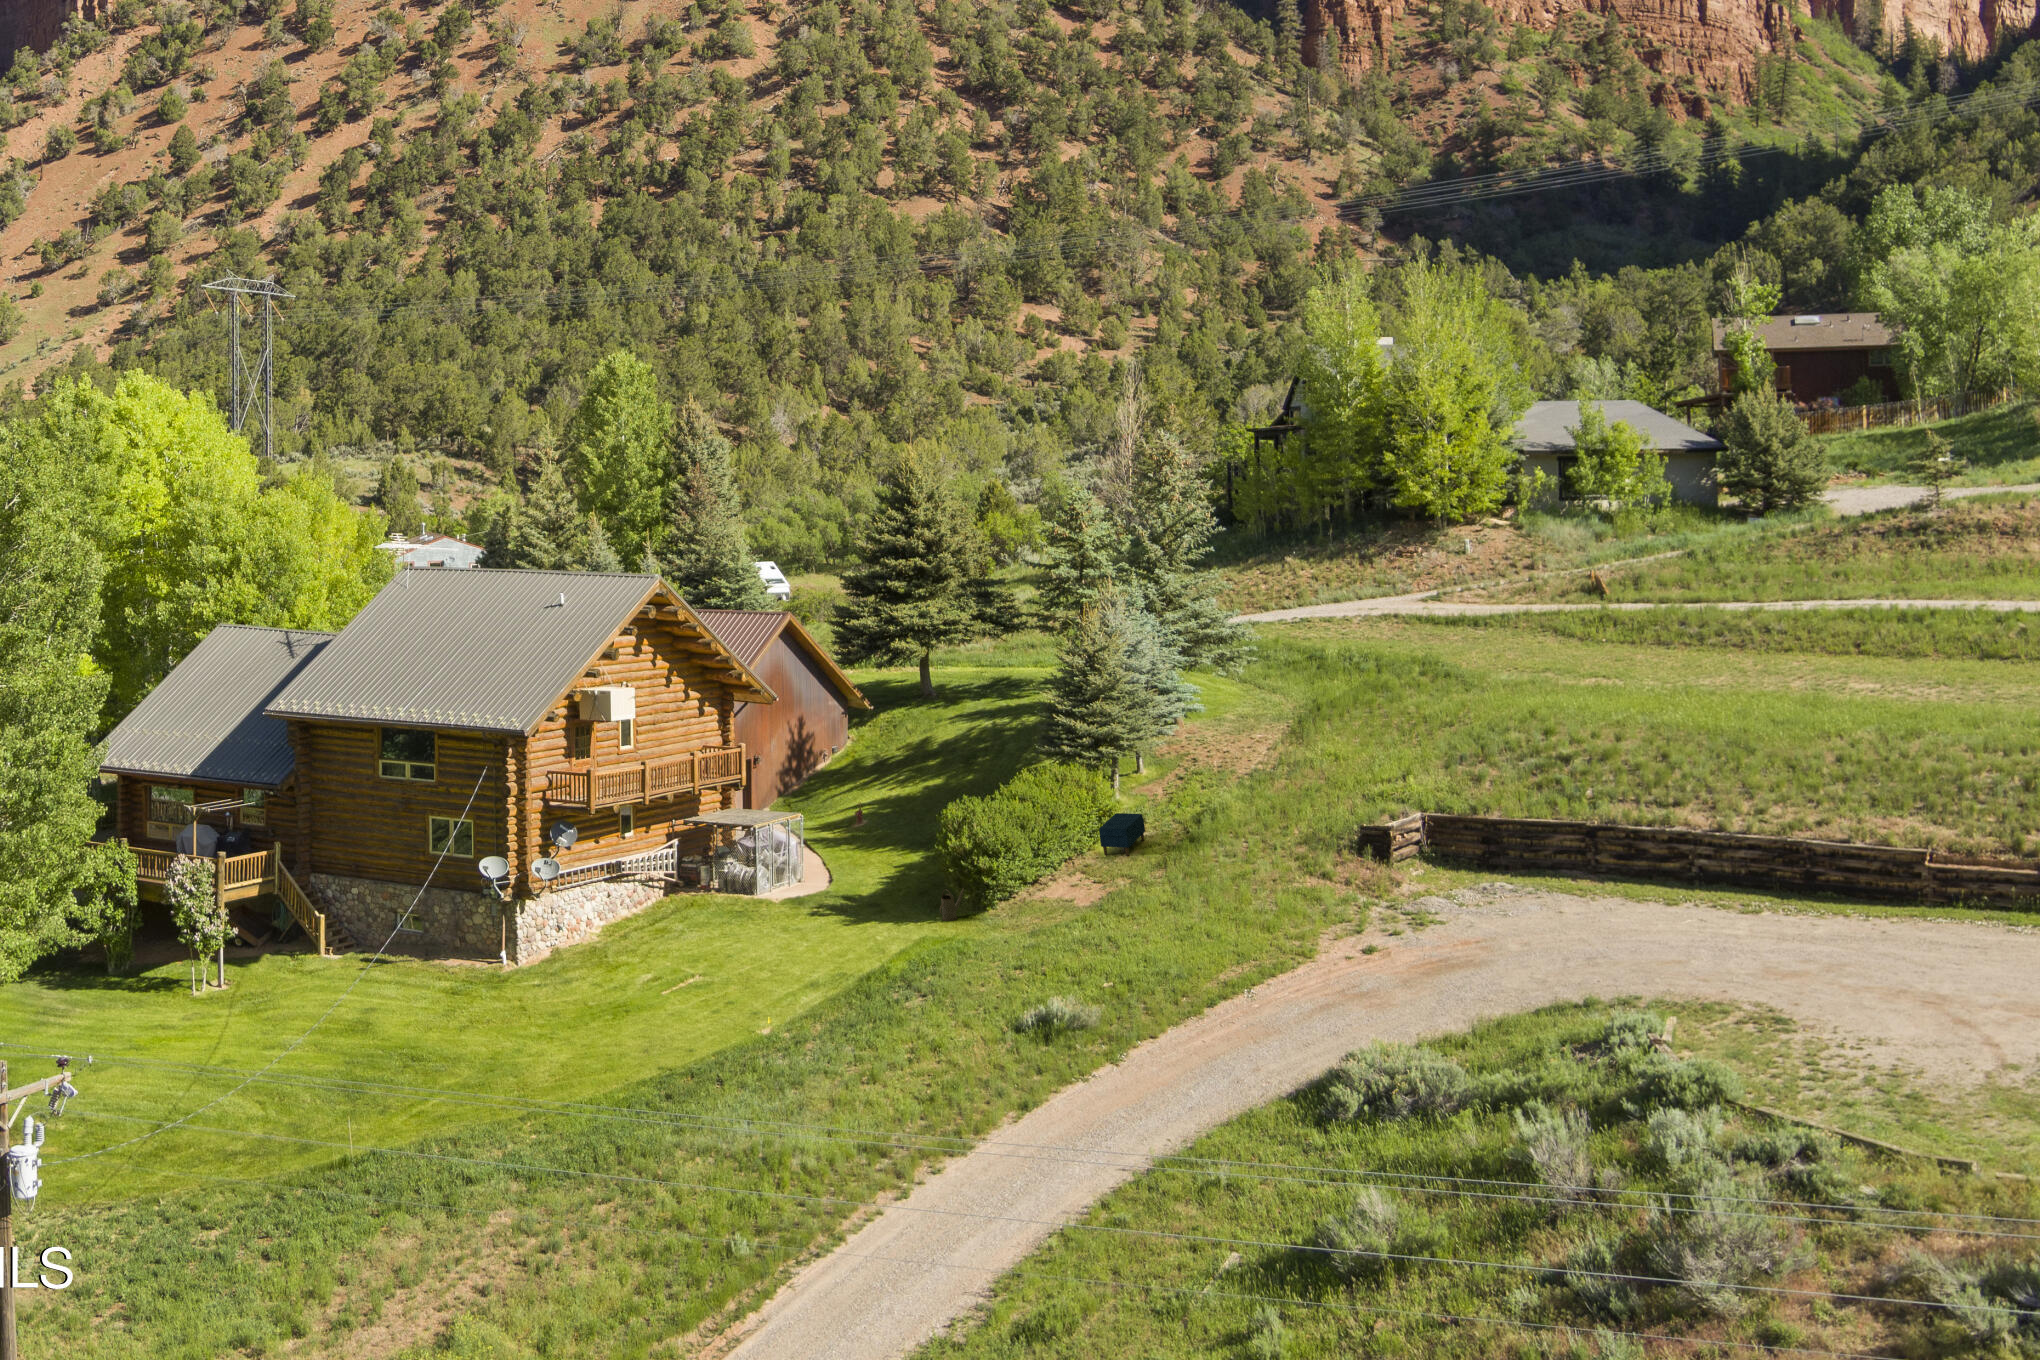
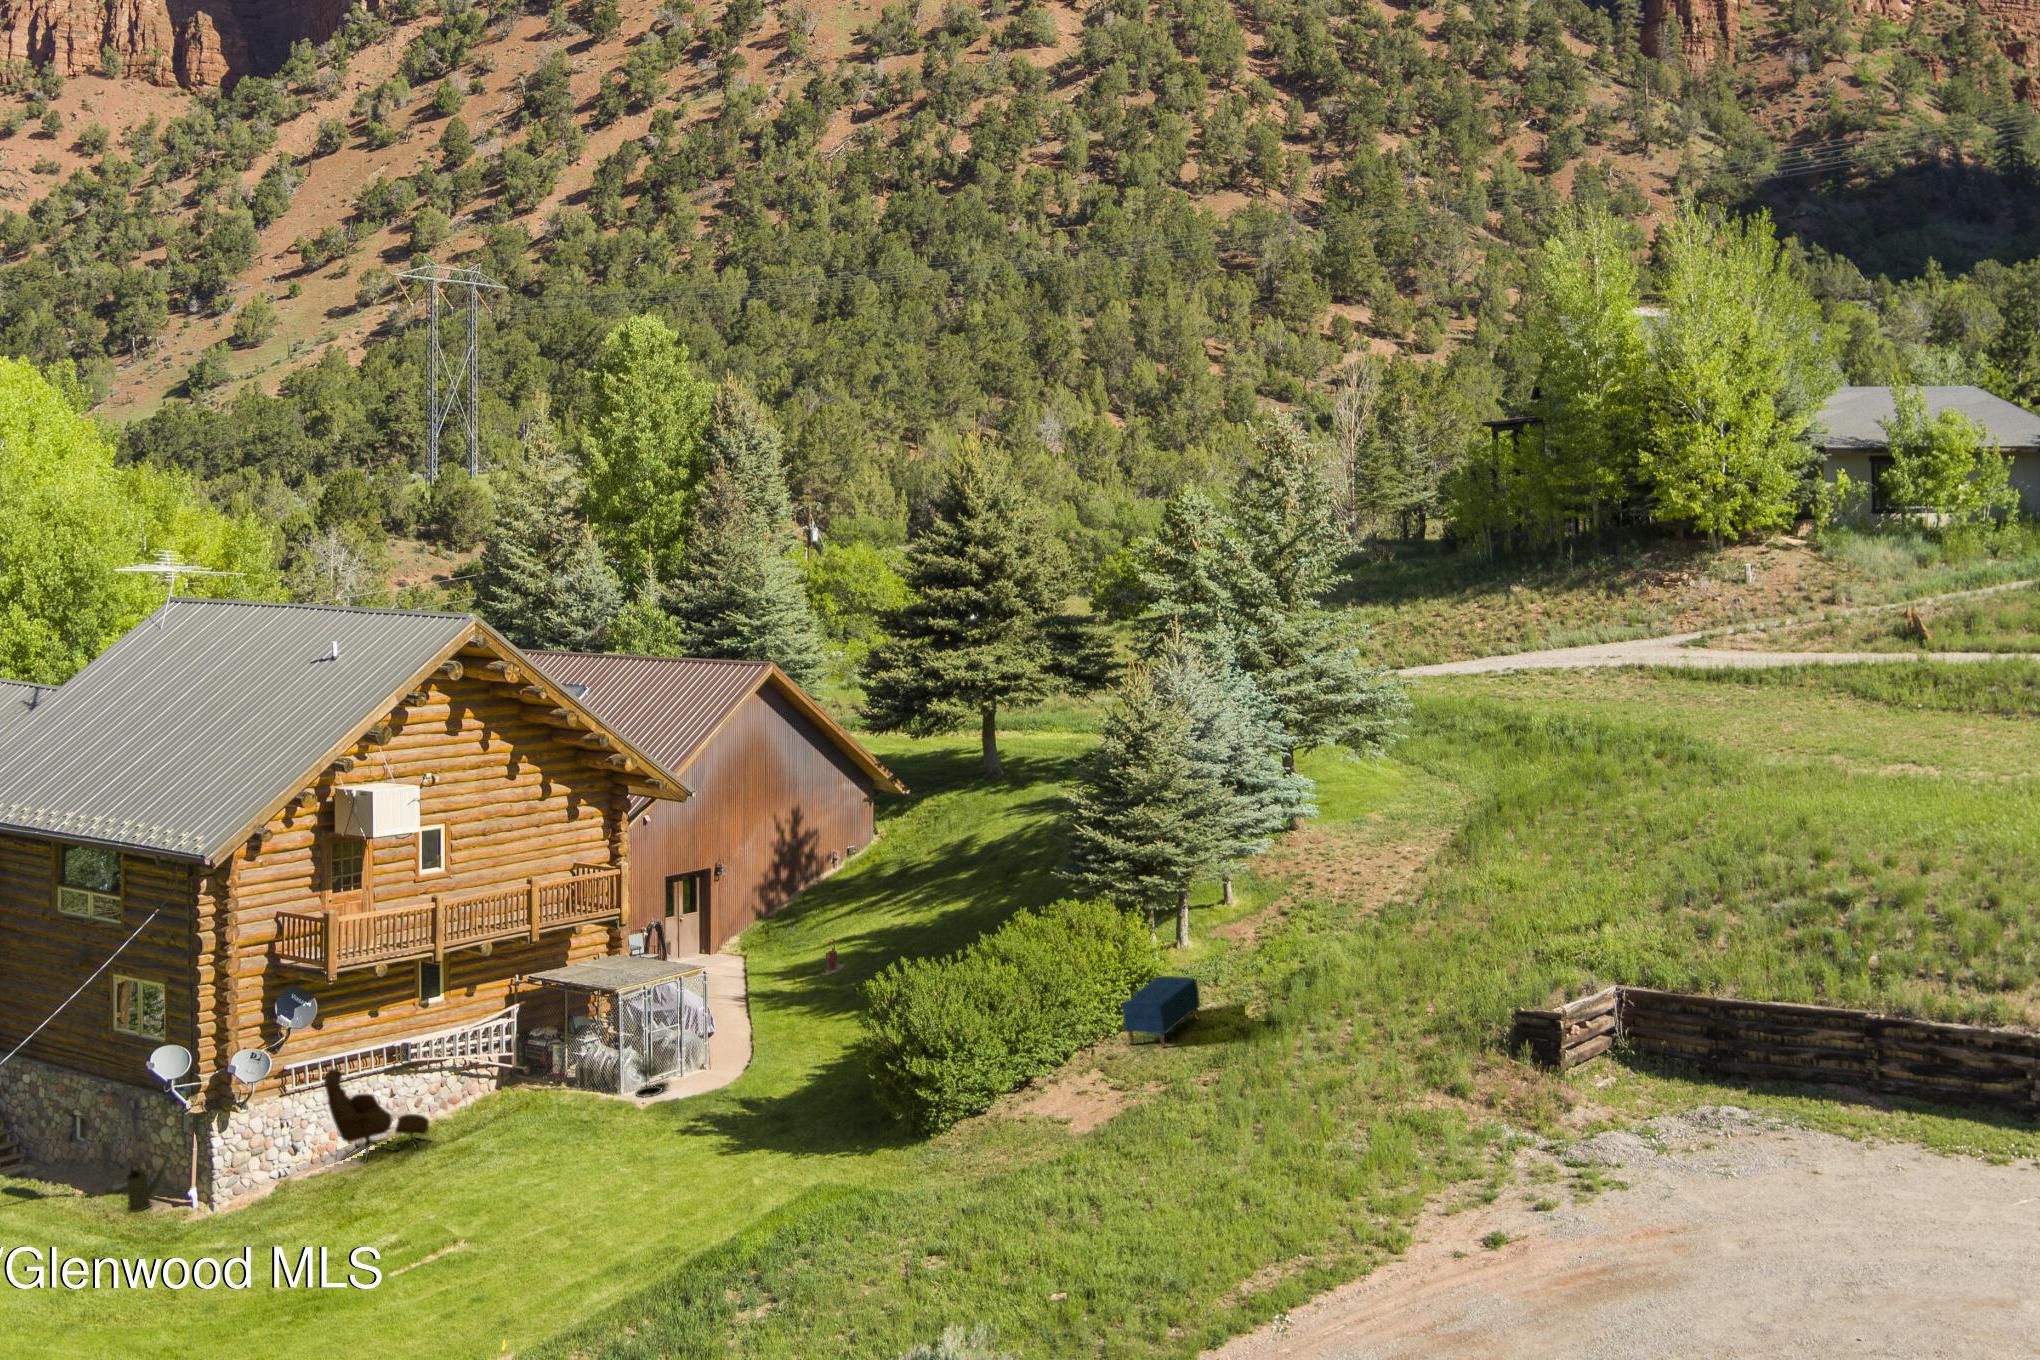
potted tree: none [763,861,784,895] -> present [633,1049,662,1097]
lounge chair: none [577,874,644,933] -> present [324,1069,429,1162]
watering can: present [939,888,964,921] -> present [123,1158,169,1212]

